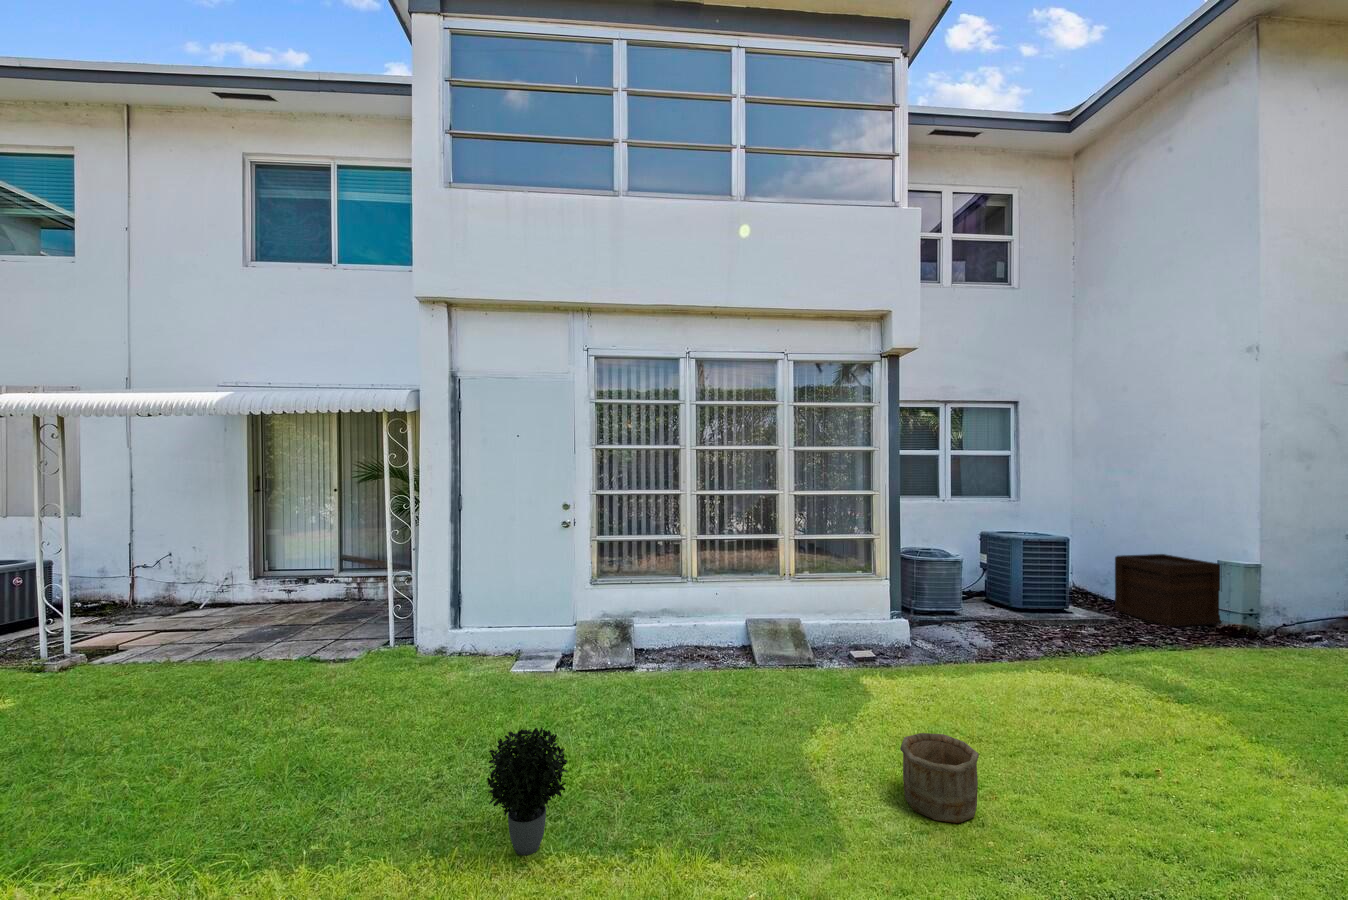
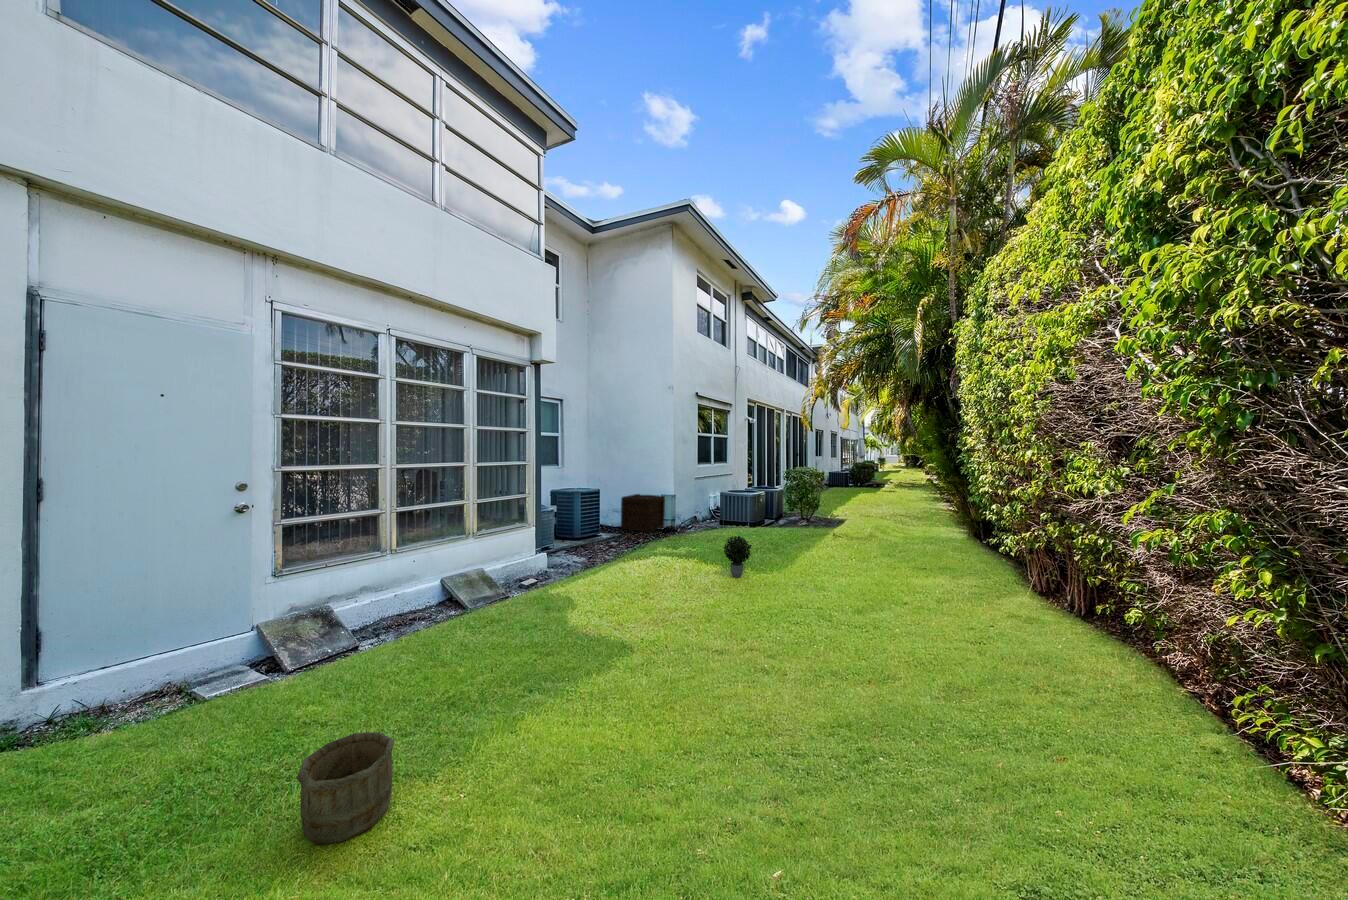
potted plant: present [487,728,568,855] -> present [724,536,752,578]
wooden bucket: present [900,733,979,823] -> present [297,732,394,845]

